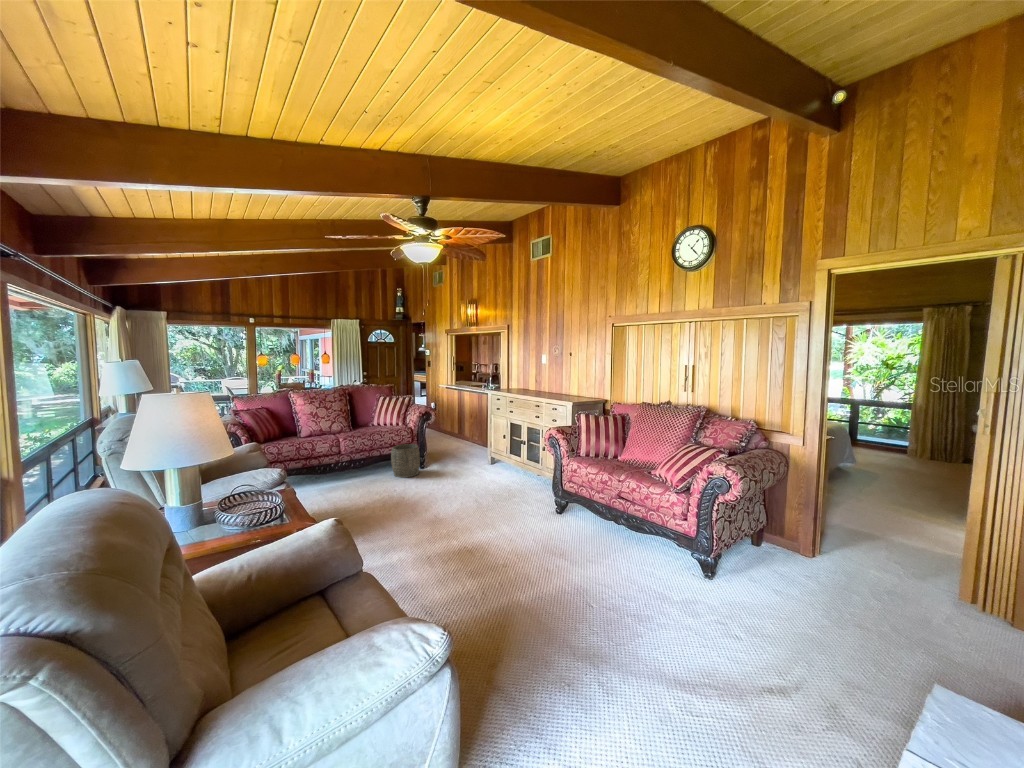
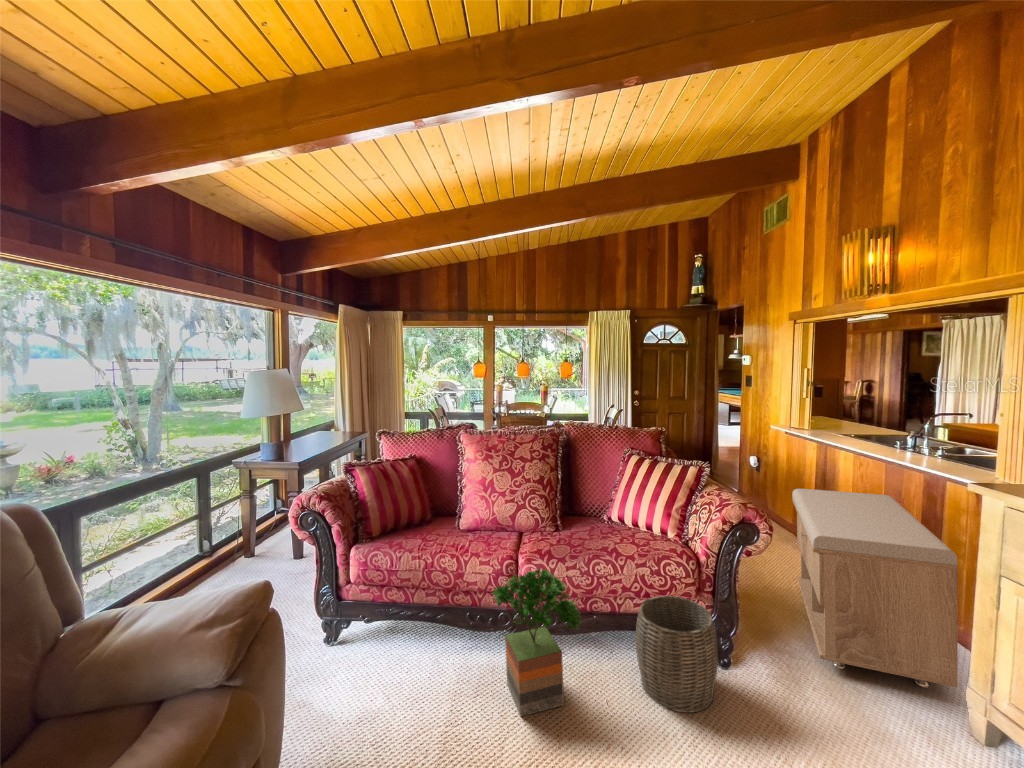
storage bench: none [446,405,488,462] -> present [792,489,958,688]
potted tree: none [336,438,374,489] -> present [492,569,581,717]

